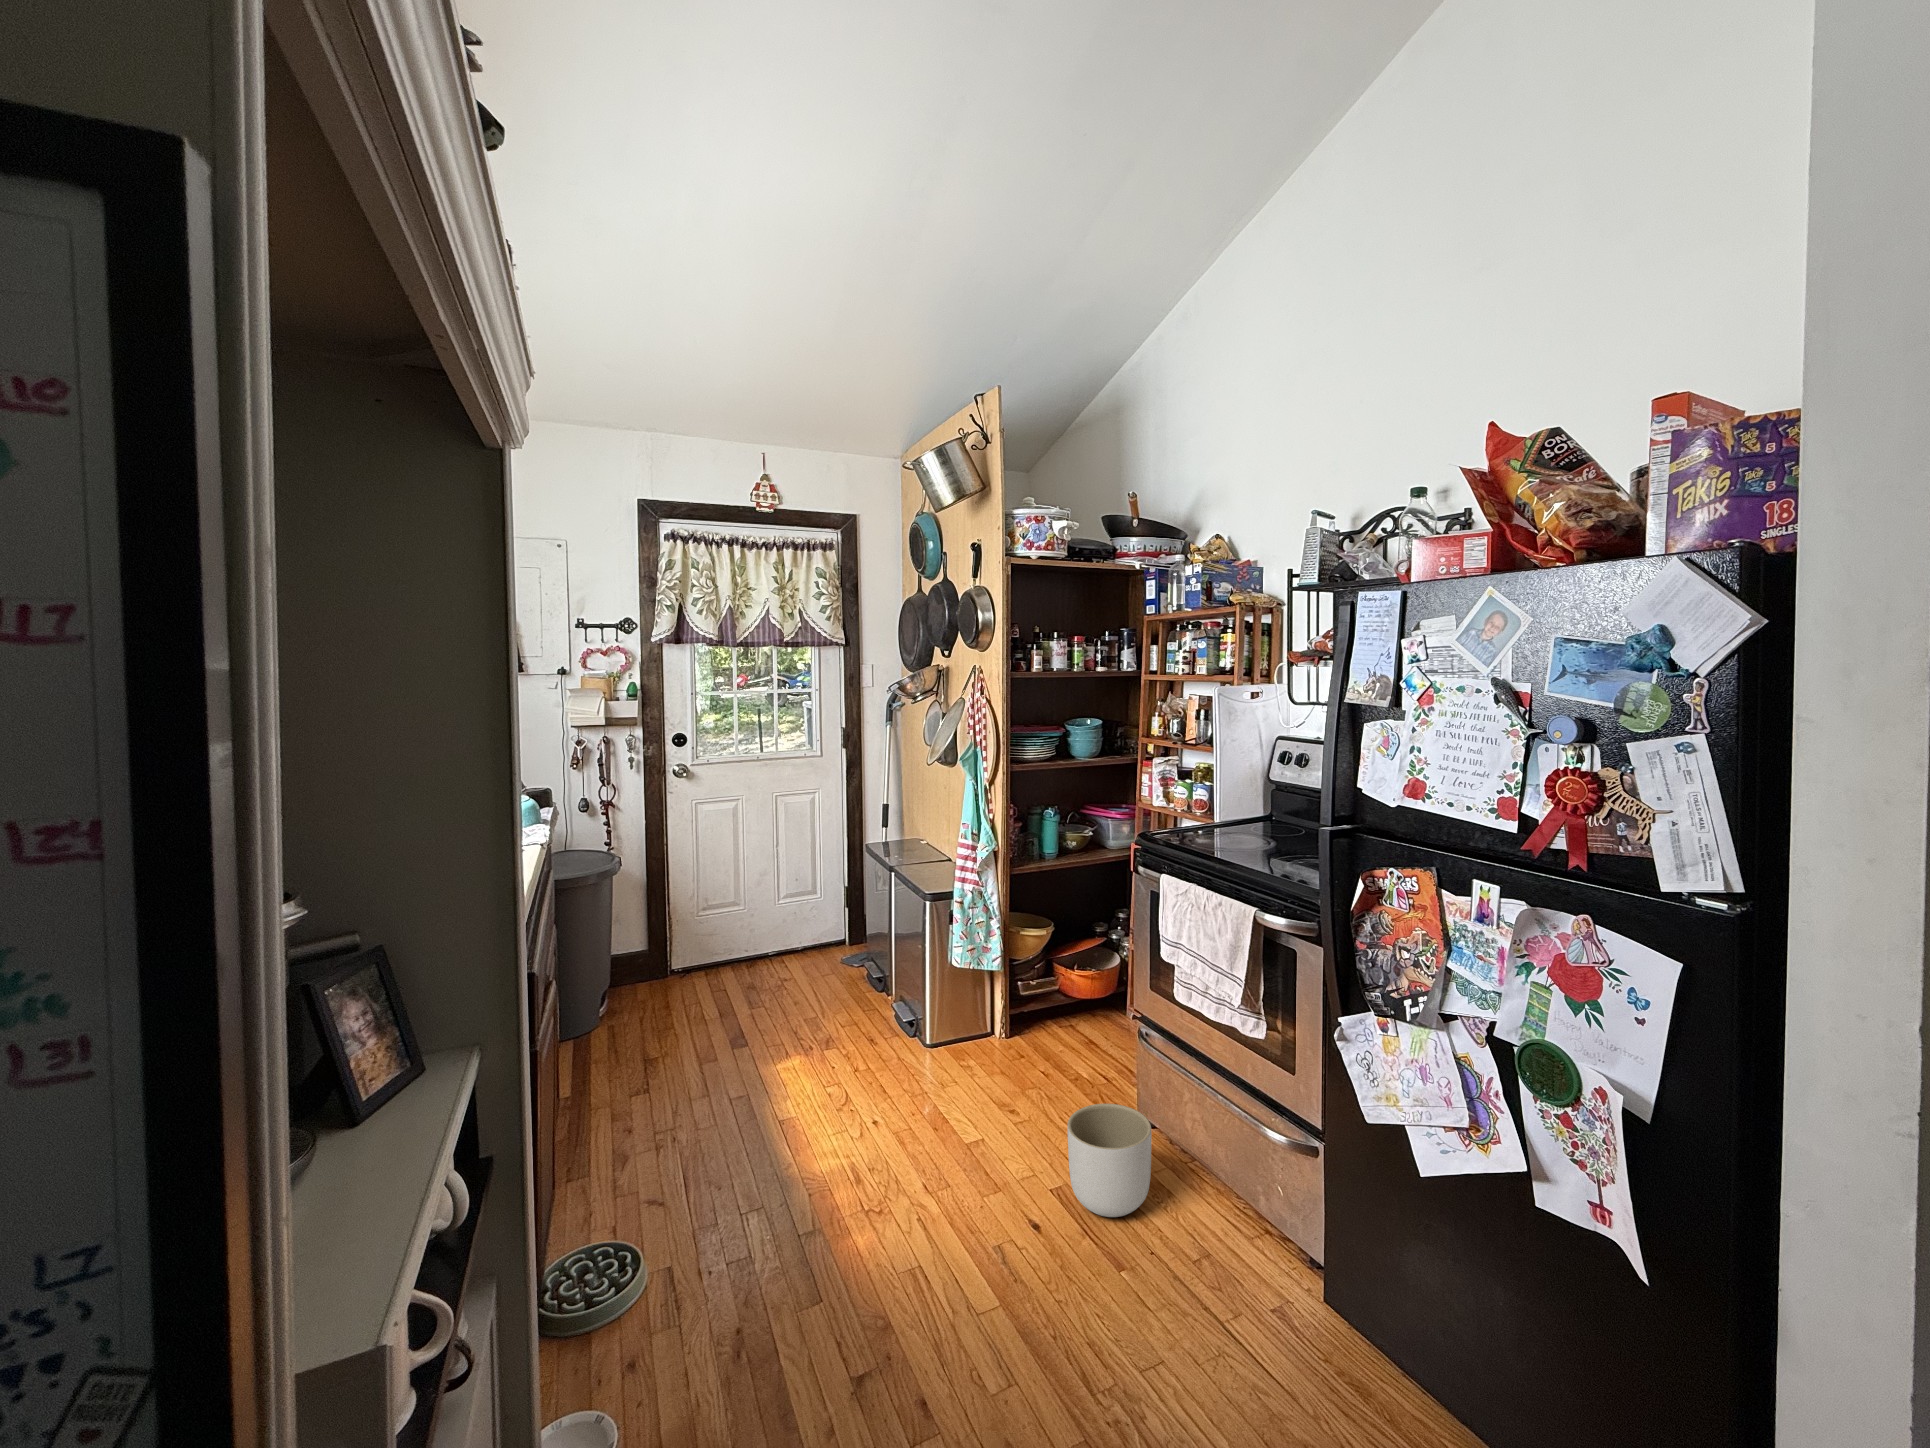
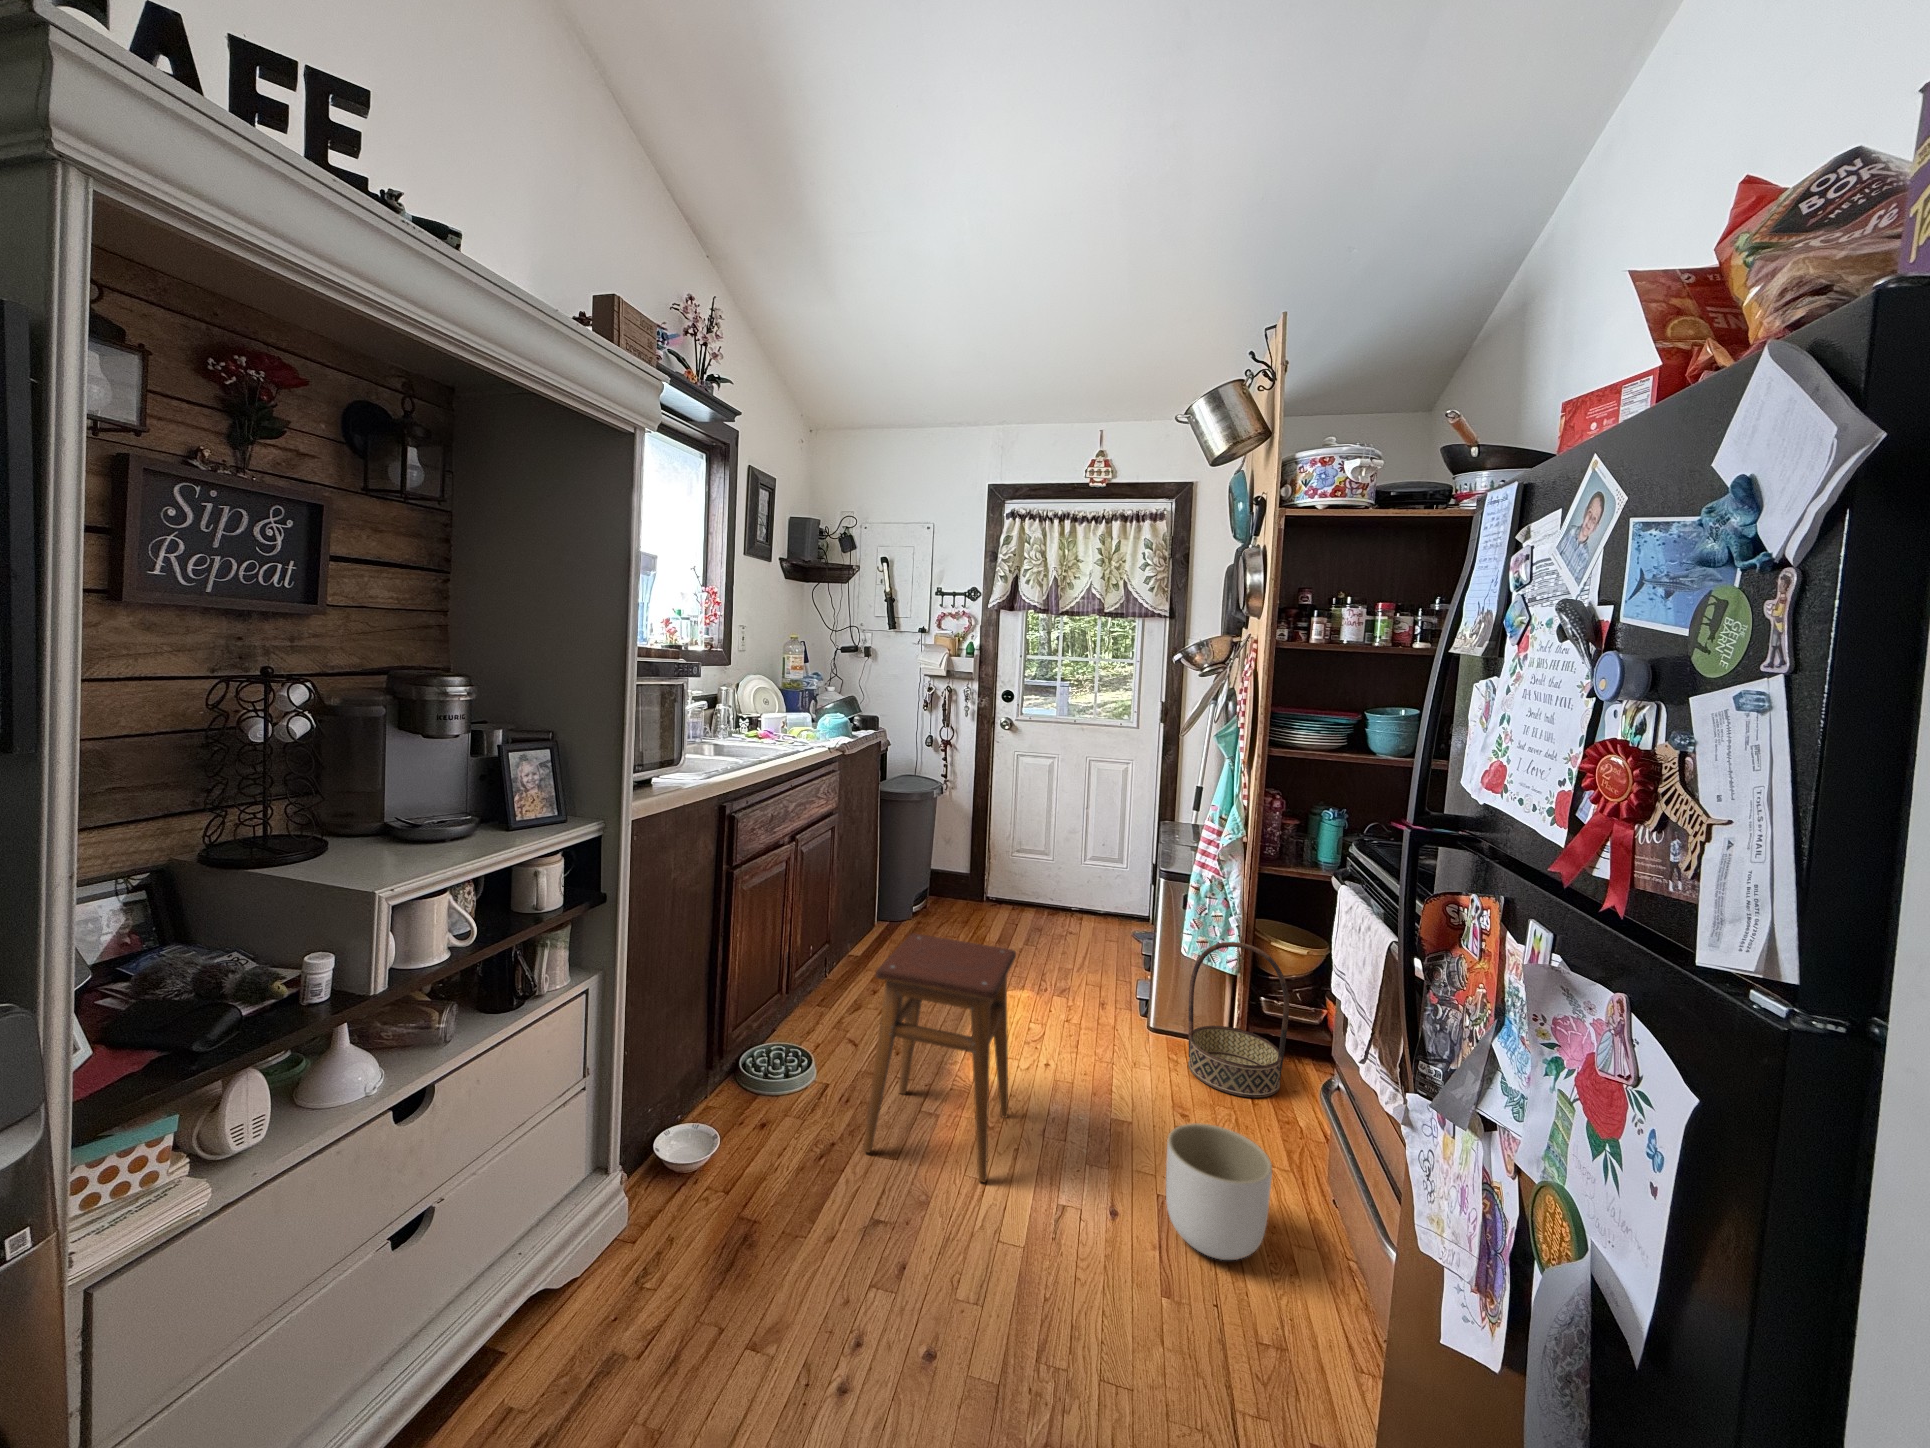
basket: none [976,942,1054,1079] -> present [1188,942,1289,1097]
stool: none [759,1020,923,1322] -> present [863,934,1016,1182]

